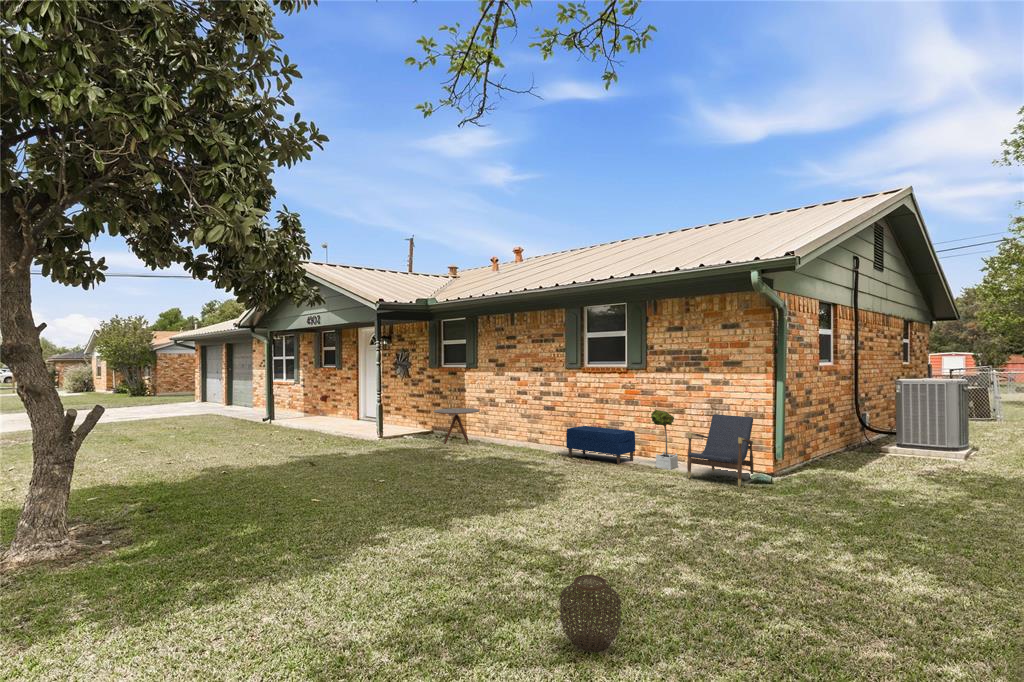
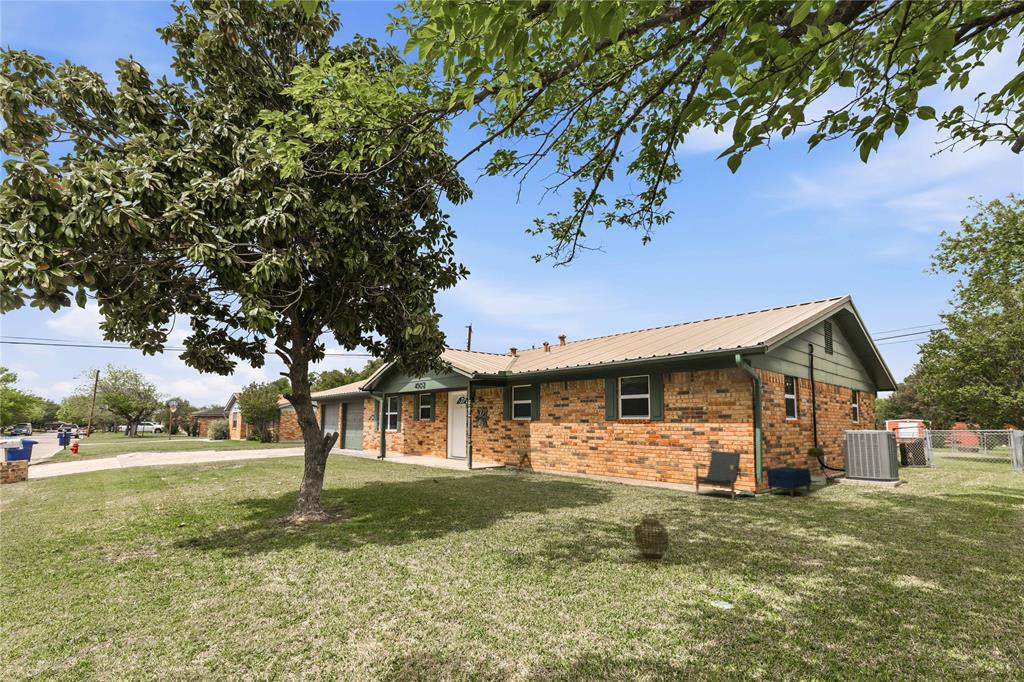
potted tree: present [651,410,678,470] -> present [807,447,826,485]
bench: present [566,426,635,465] -> present [767,467,811,497]

